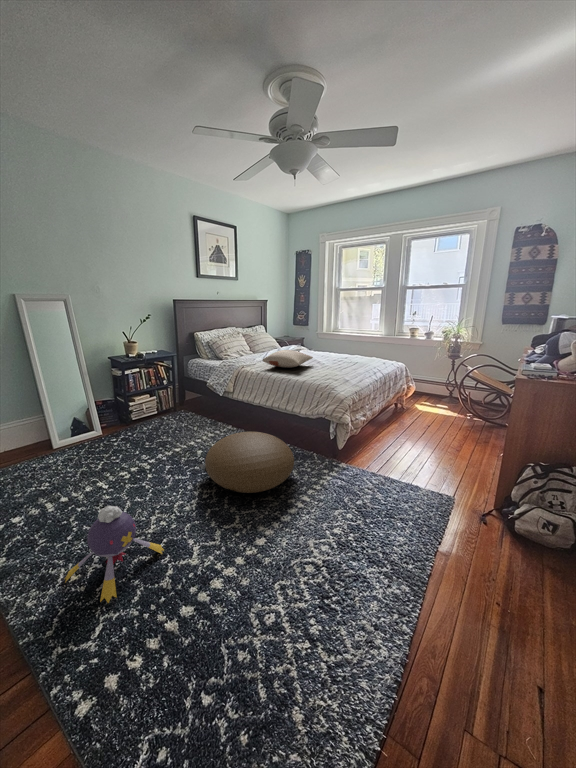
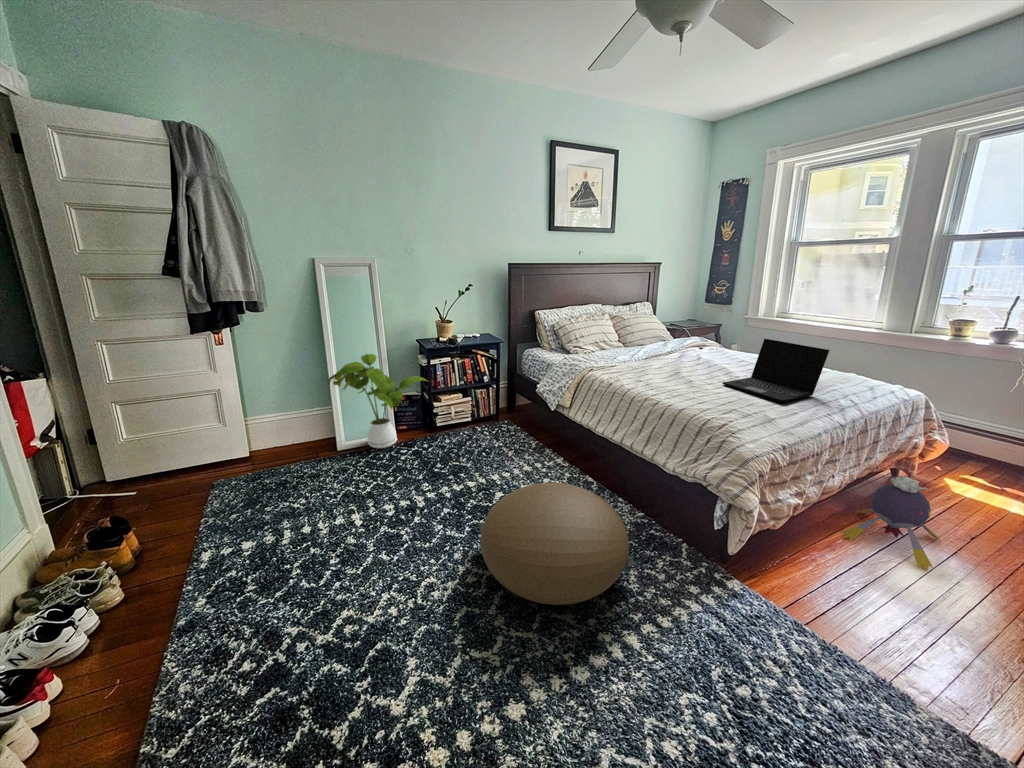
laptop: none [319,343,365,374] -> present [723,339,830,402]
pillow: present [262,350,313,368] -> none [619,345,715,377]
house plant: none [39,367,127,441] -> present [328,354,426,448]
plush toy: present [65,506,164,603] -> present [842,476,941,571]

